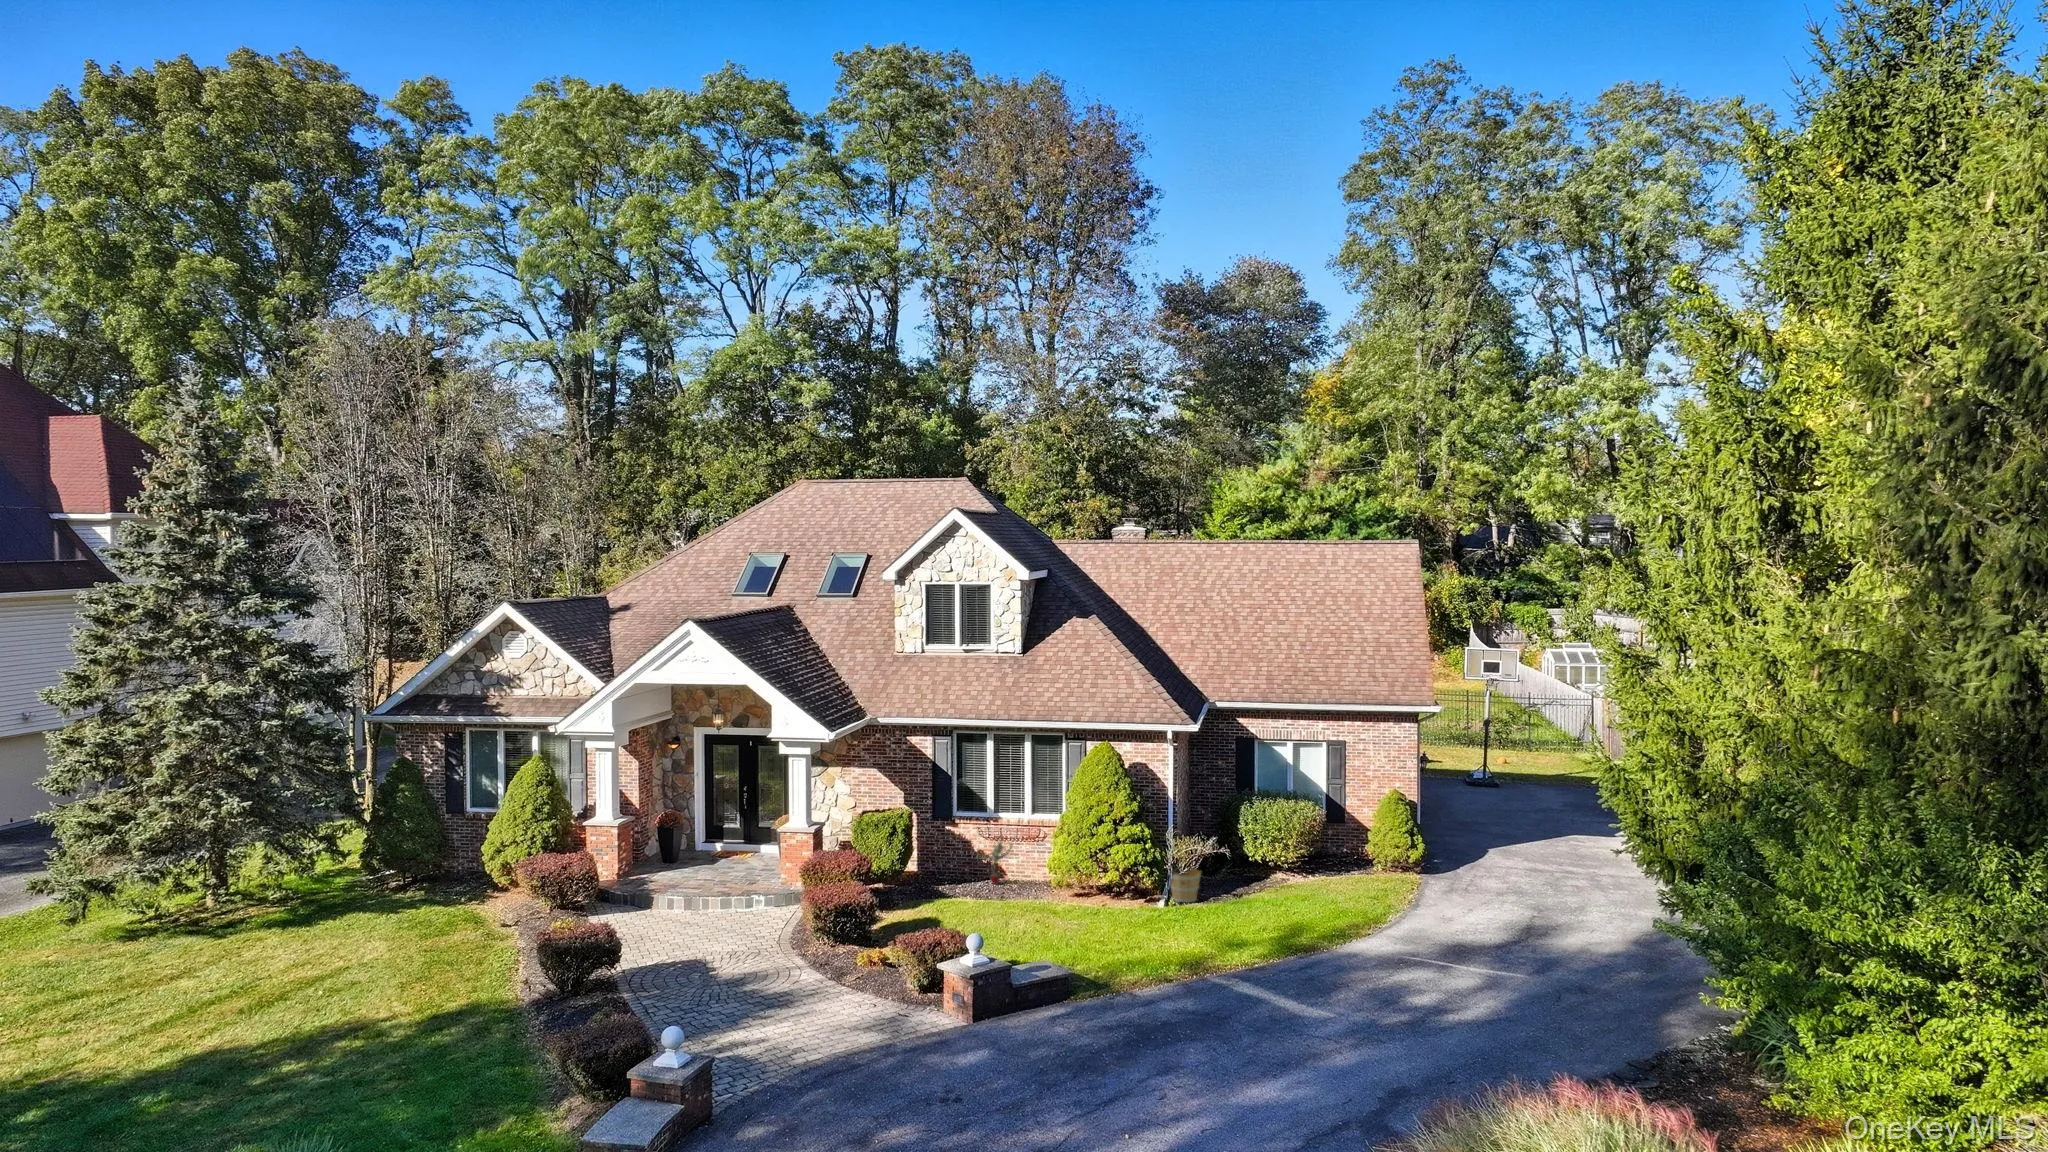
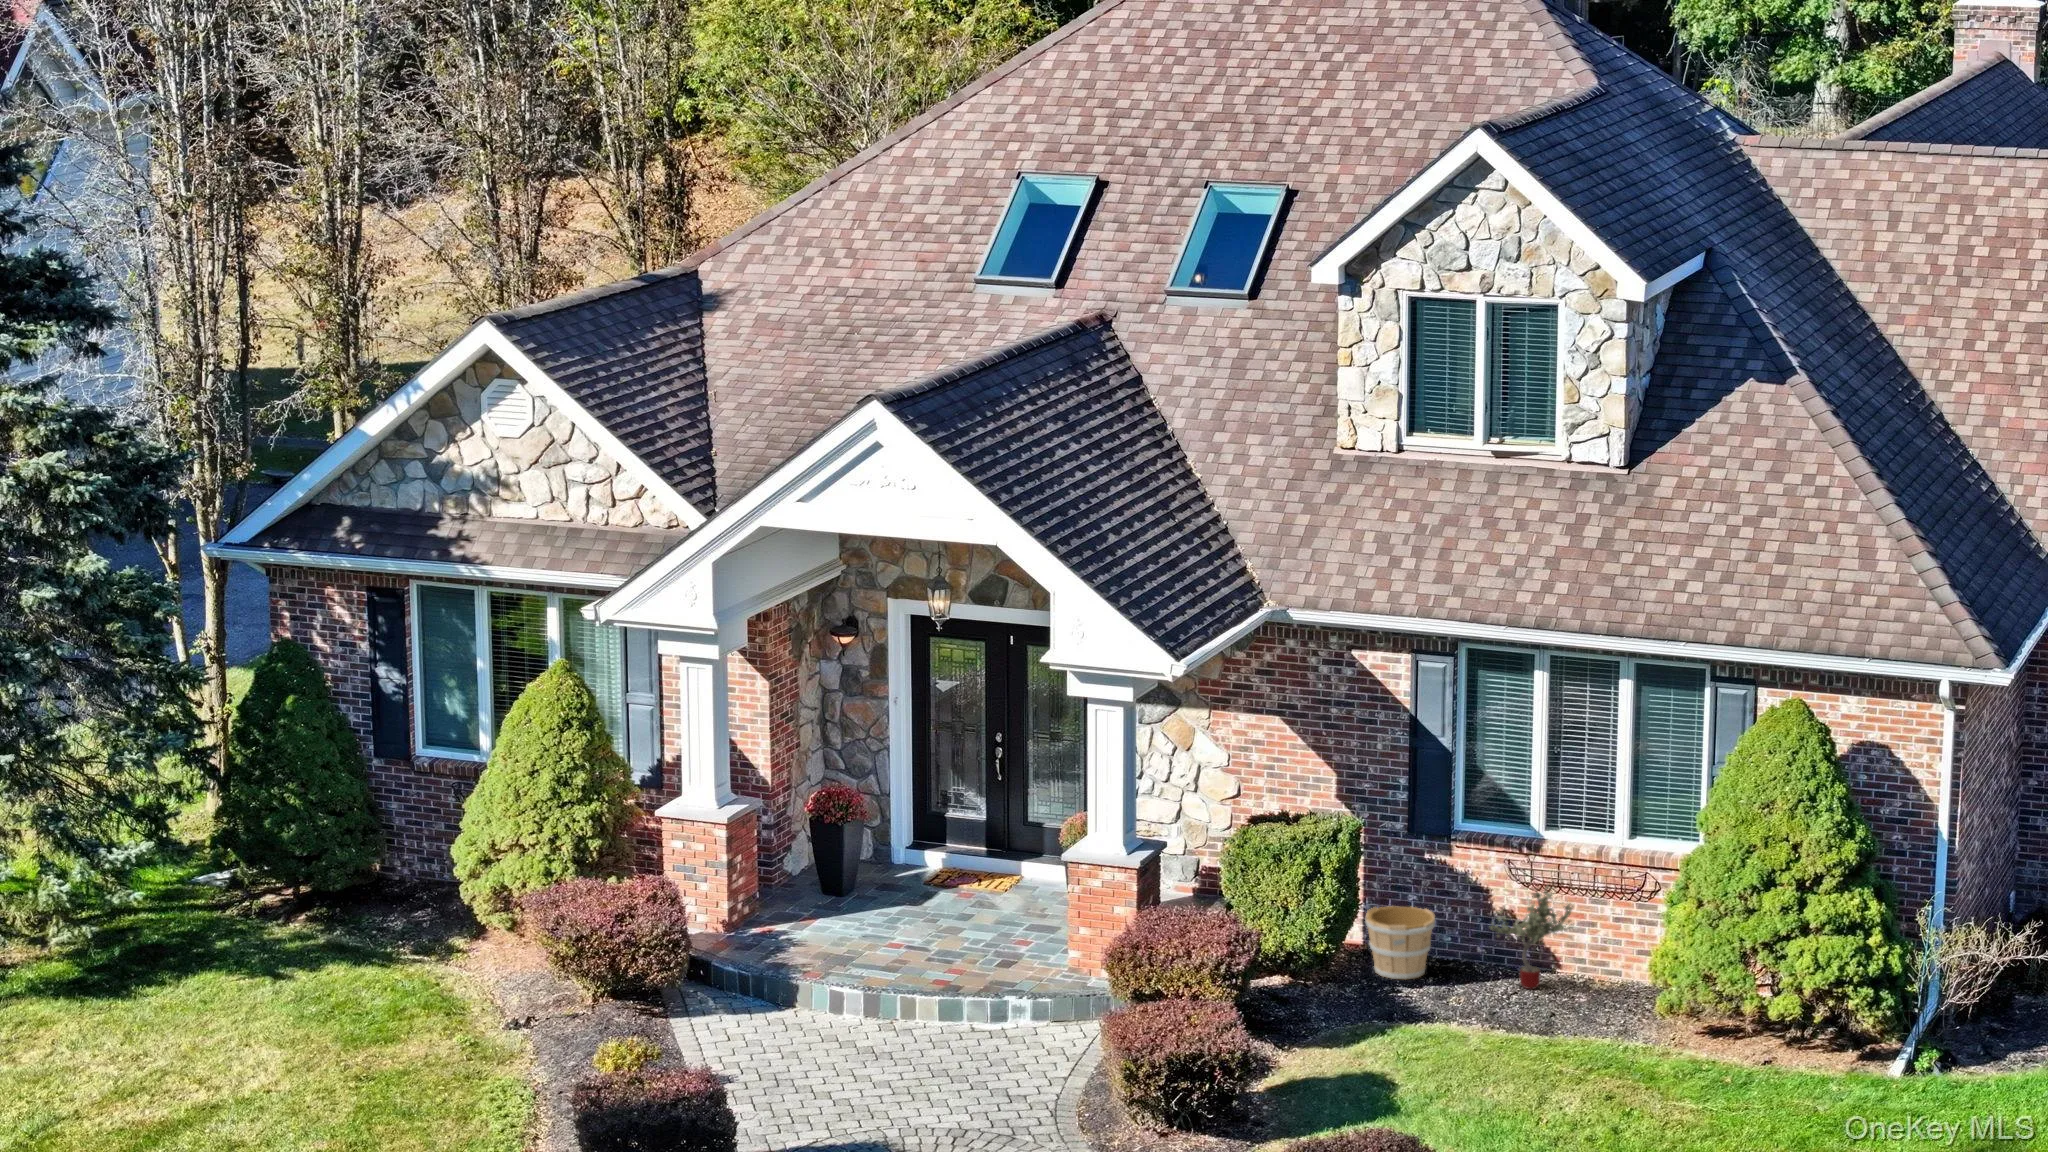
wooden bucket: present [1171,867,1201,902] -> present [1365,906,1435,979]

